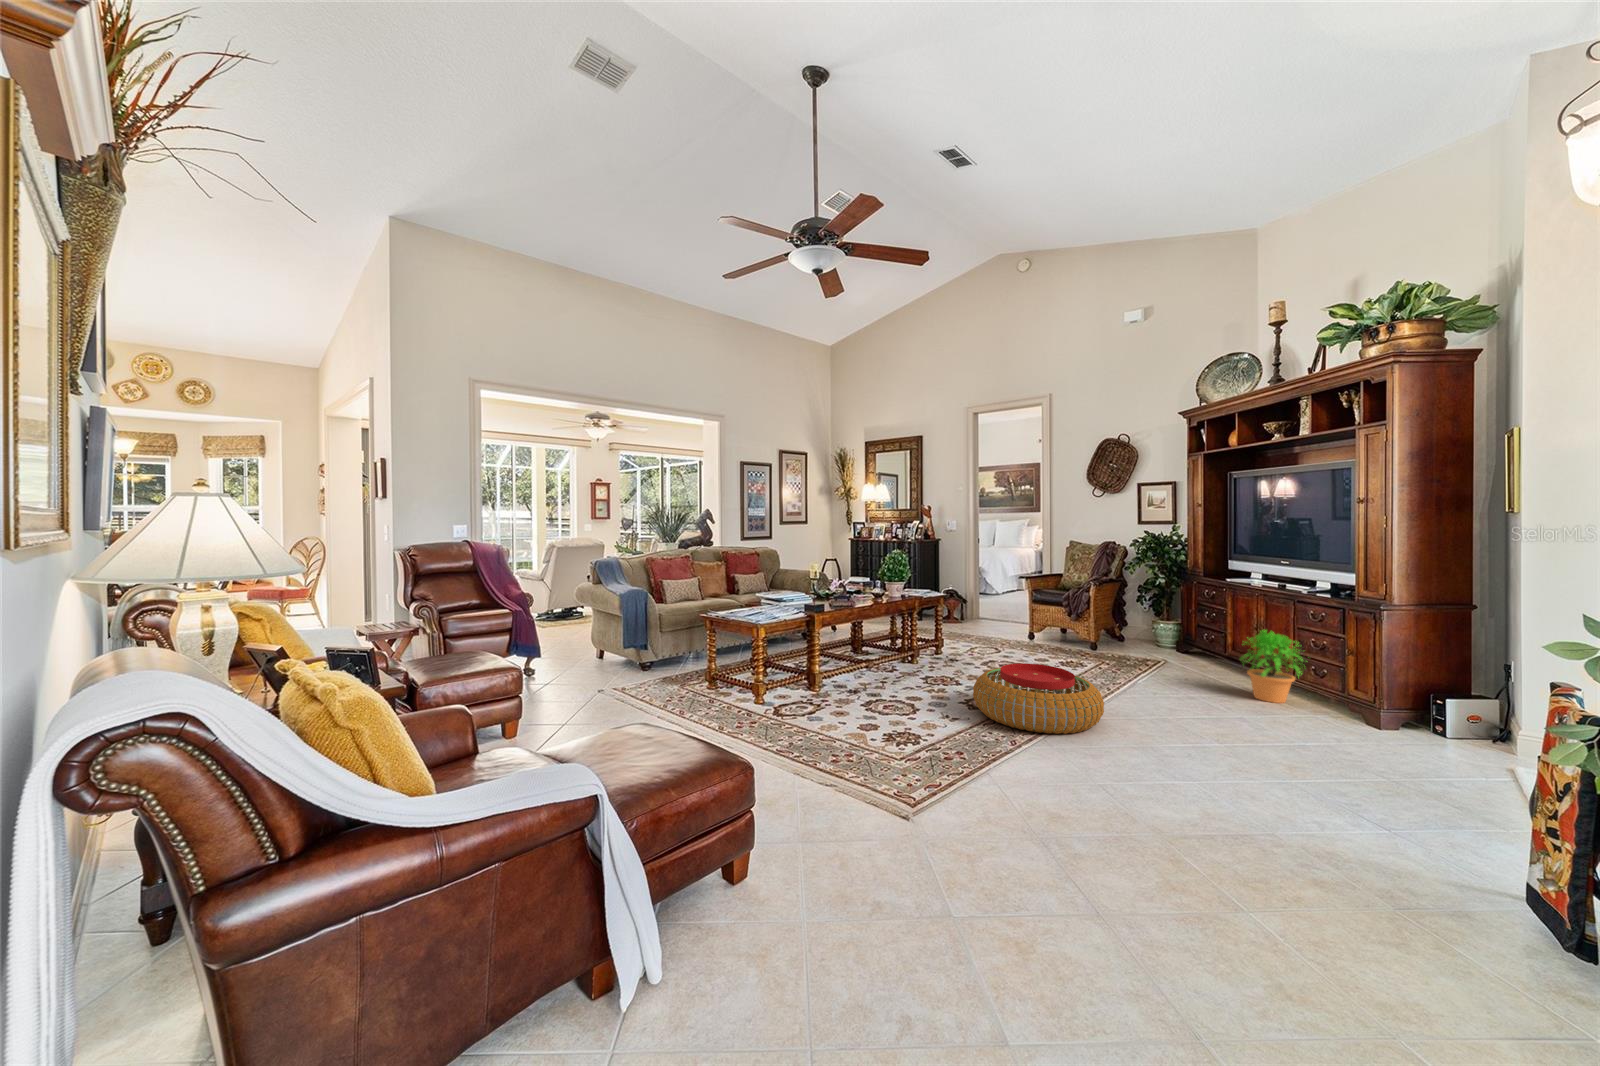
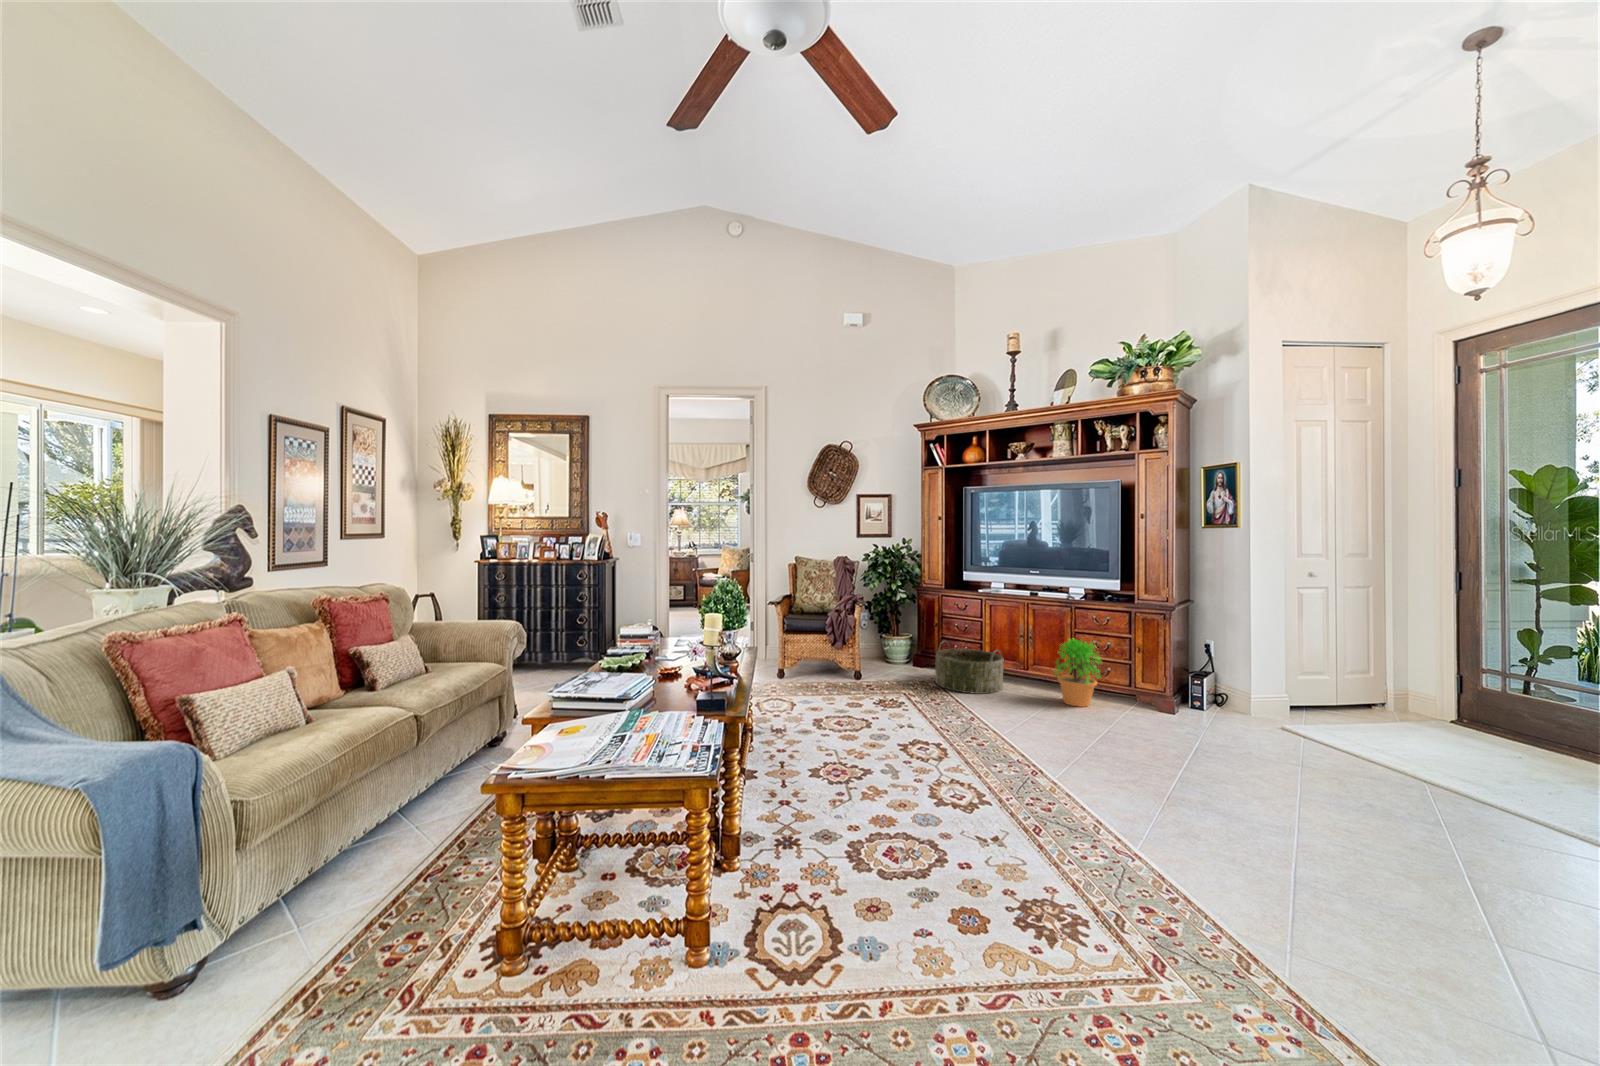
basket: none [1150,625,1227,678] -> present [935,644,1004,694]
pouf: present [973,663,1104,734] -> none [969,728,1151,838]

